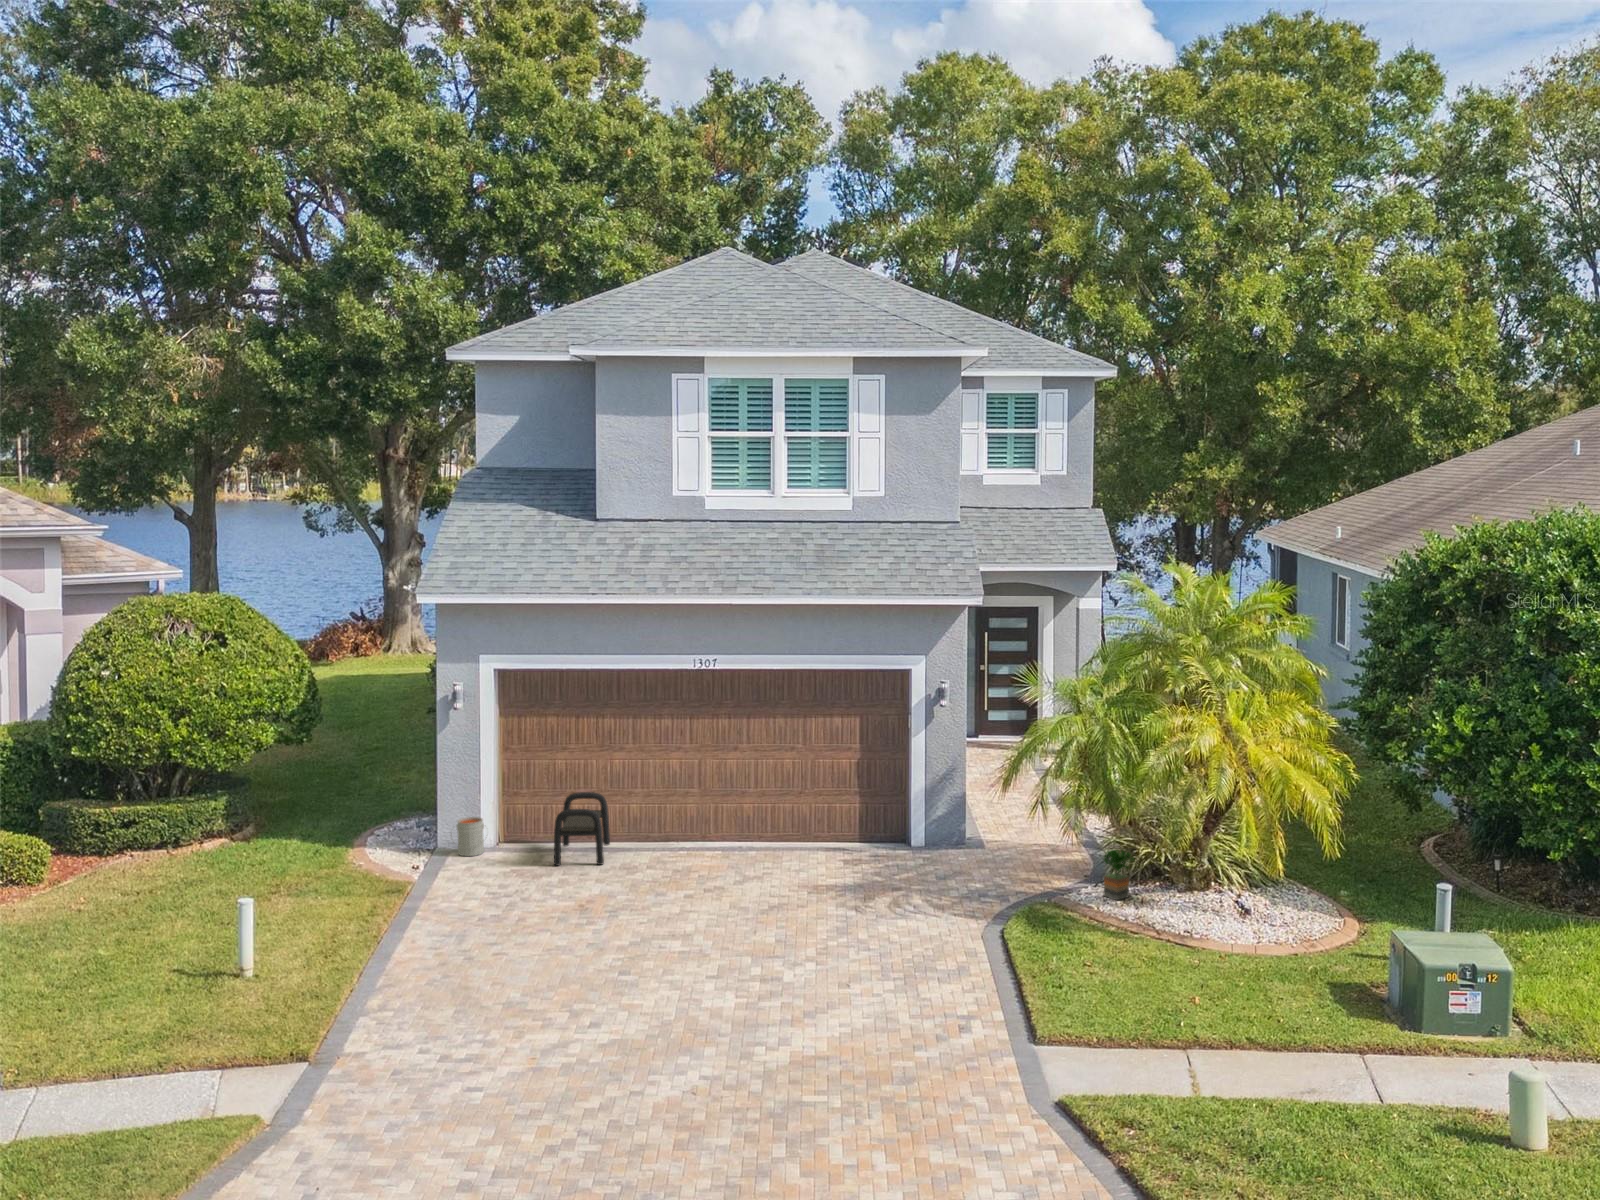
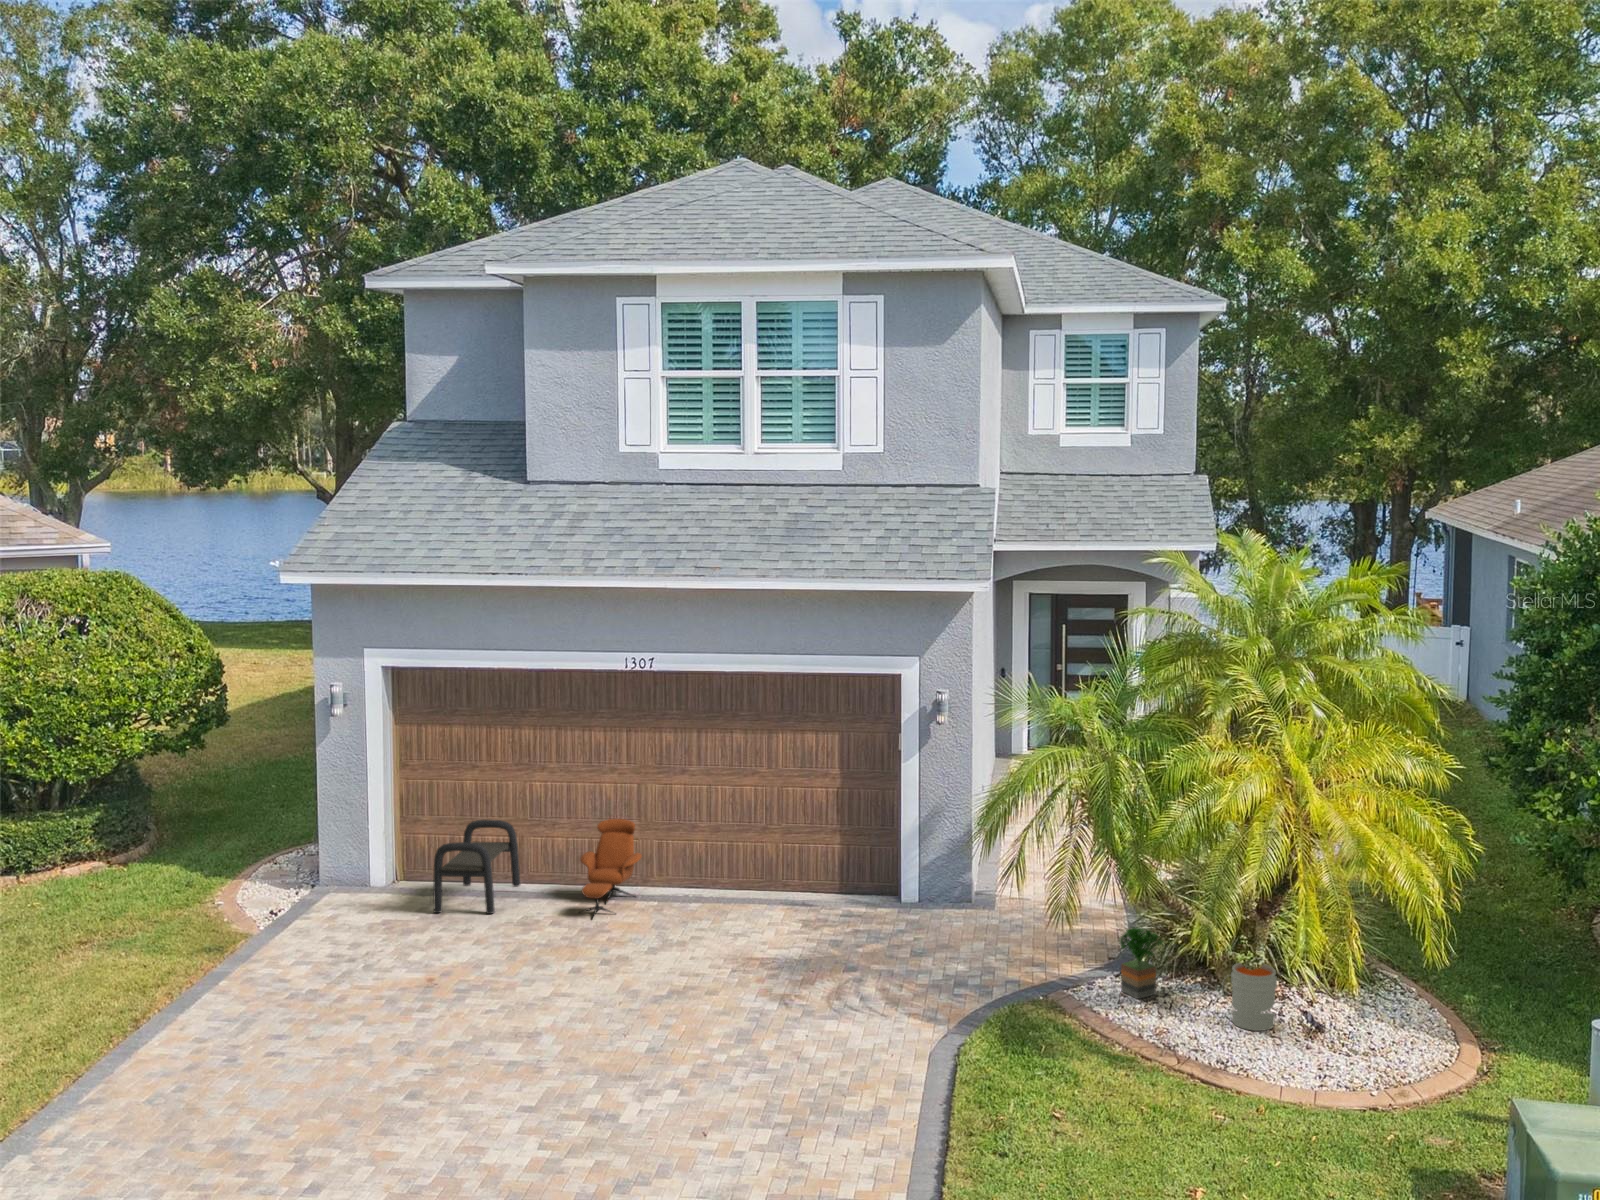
lounge chair: none [665,788,713,866] -> present [580,819,642,917]
bucket: present [456,817,484,856] -> present [1231,963,1279,1031]

